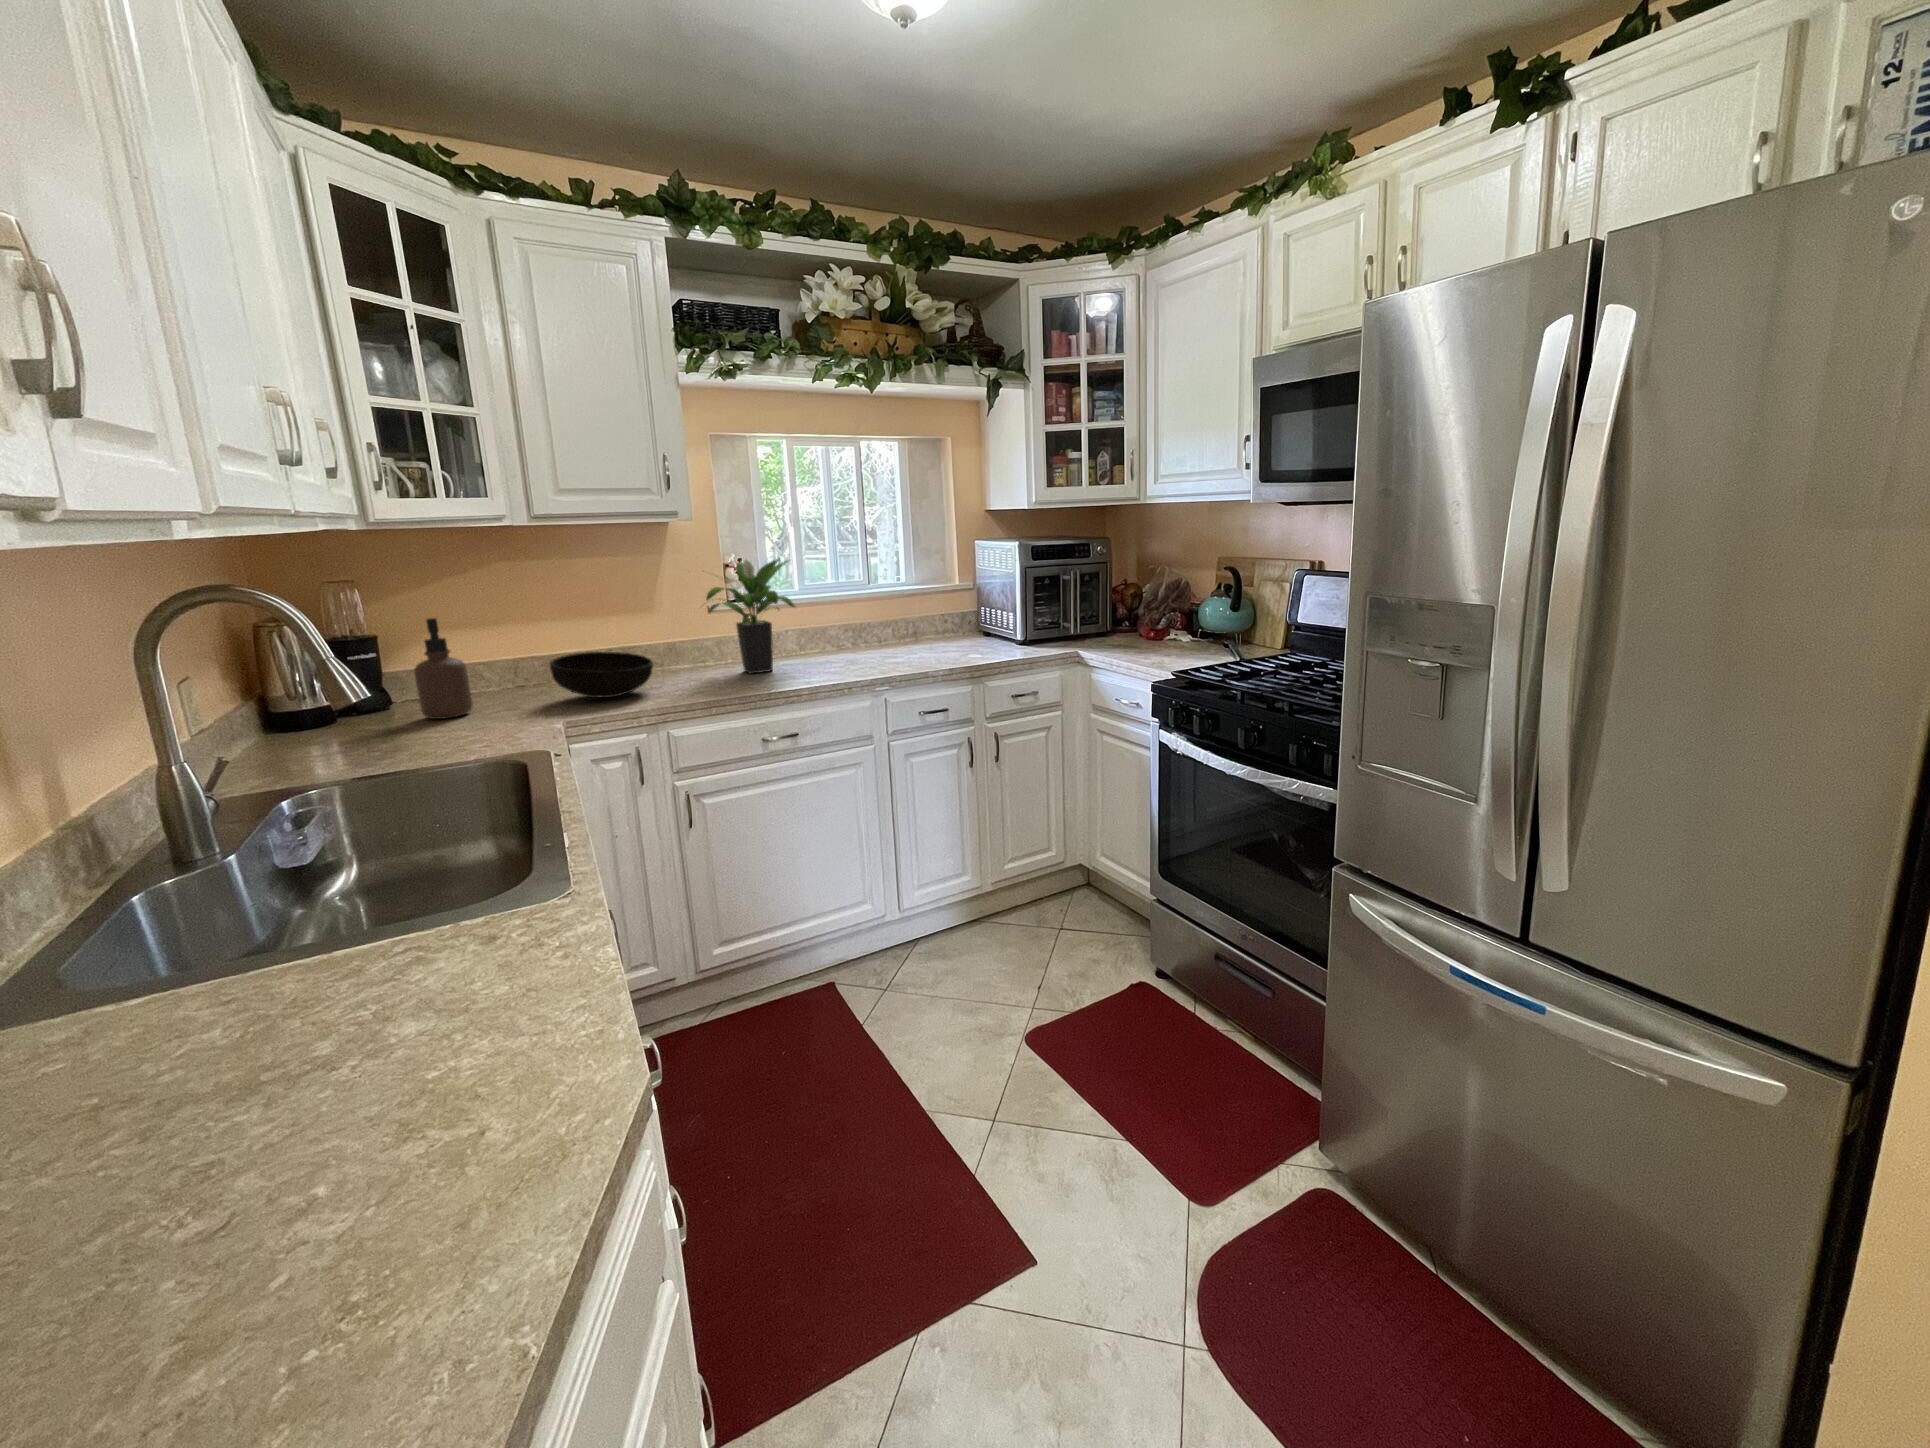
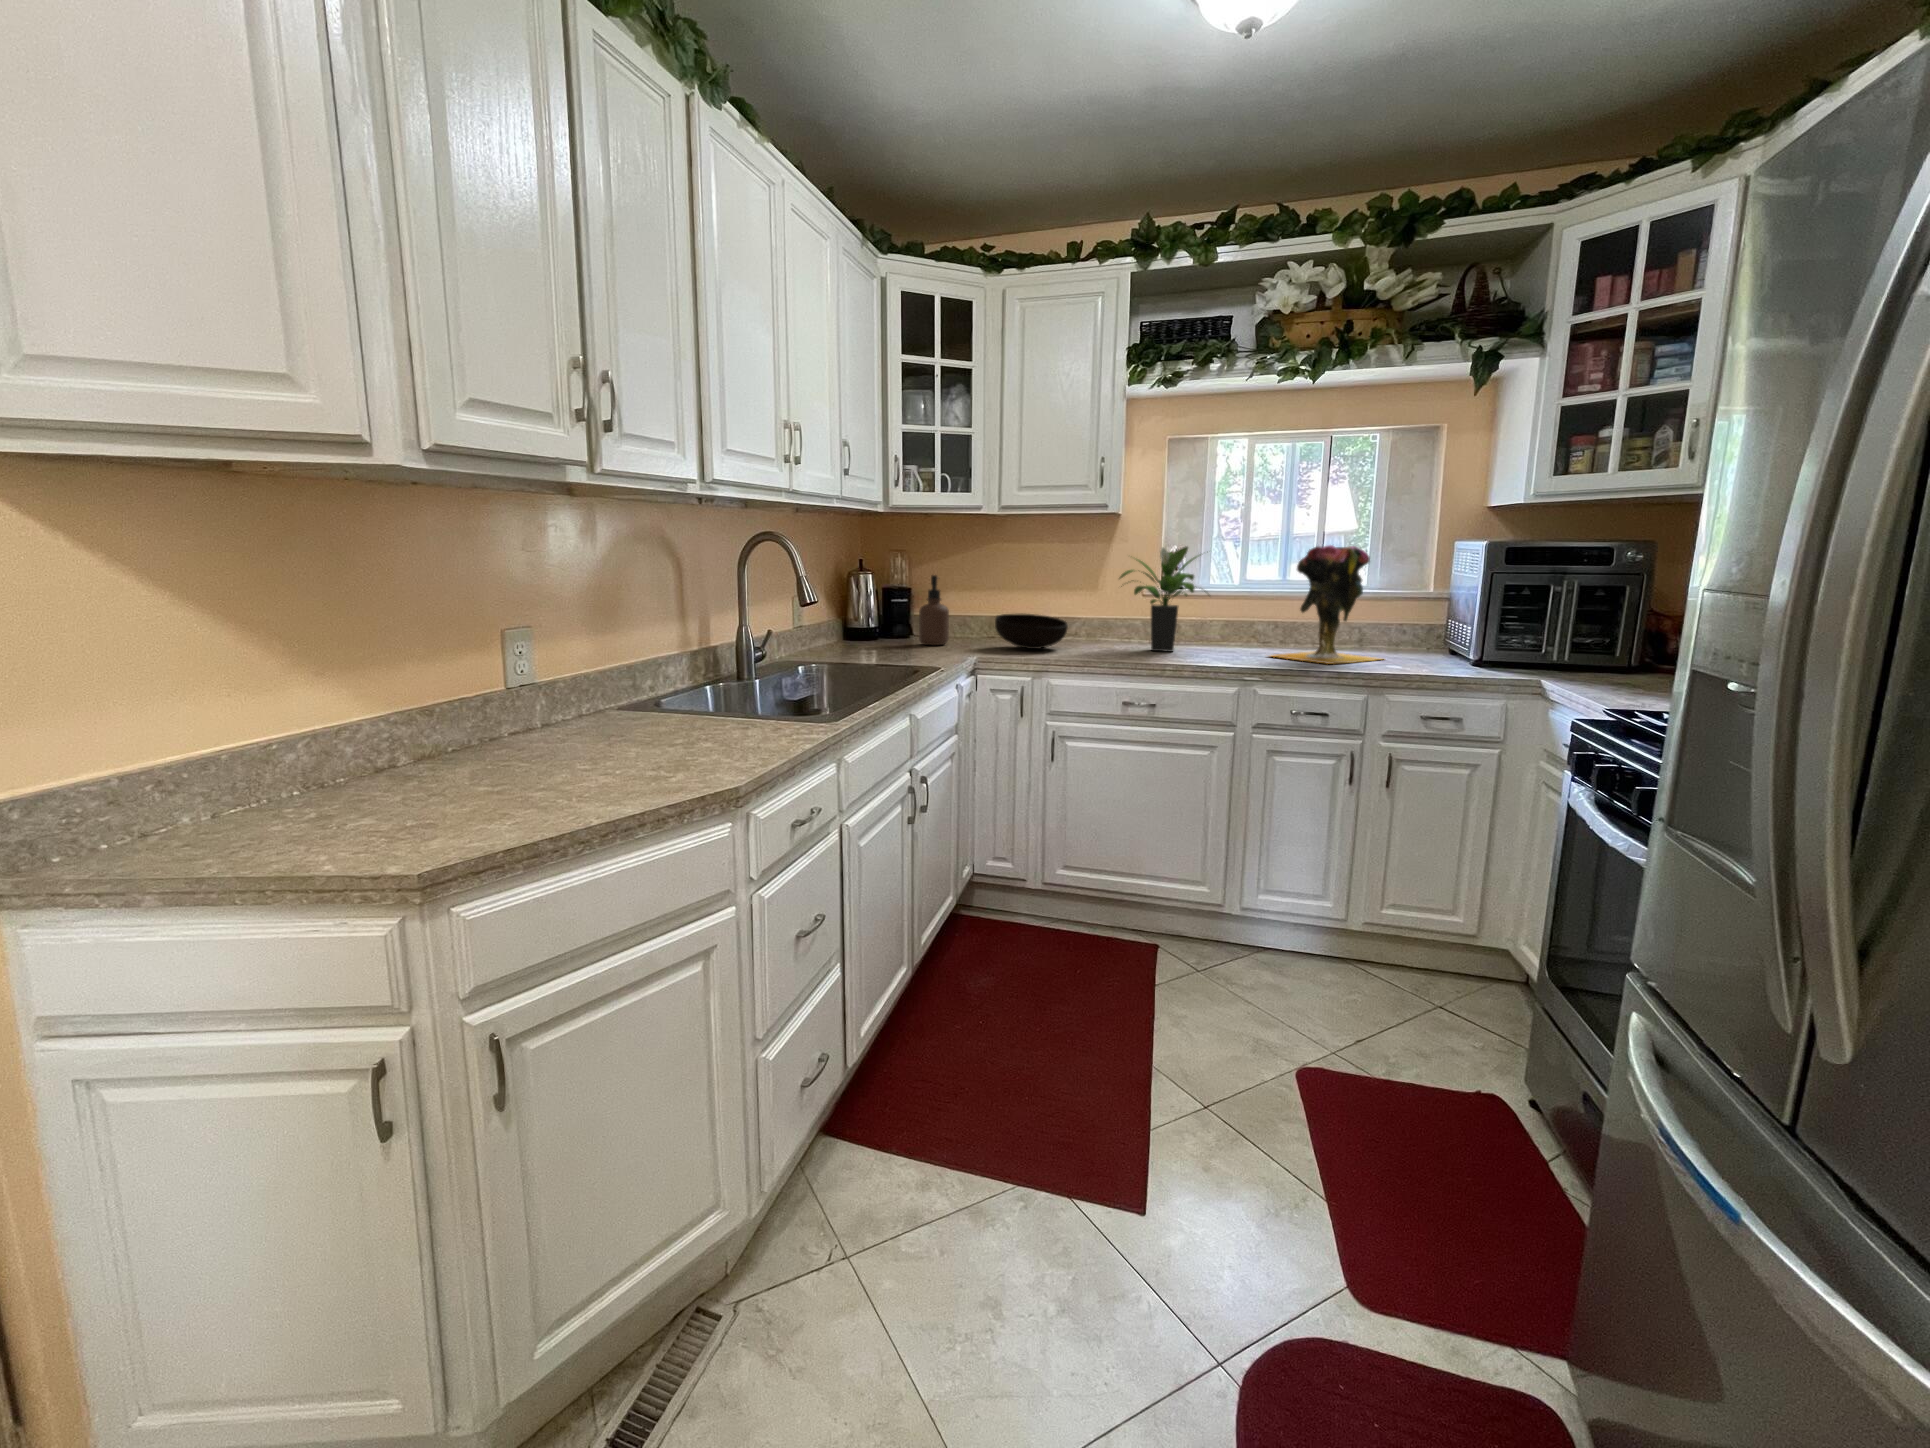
vase: none [864,549,955,661] -> present [1272,545,1380,664]

